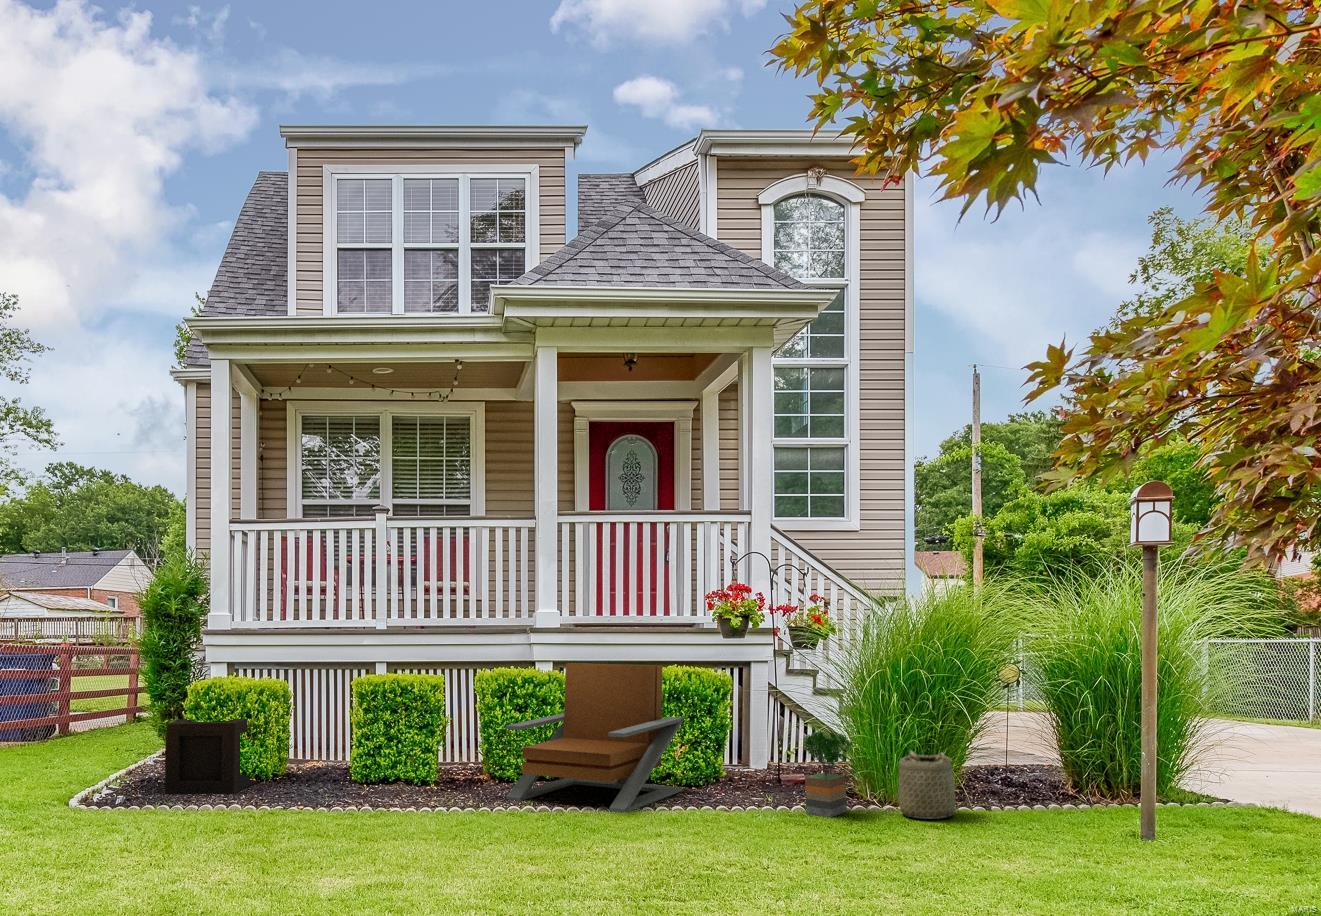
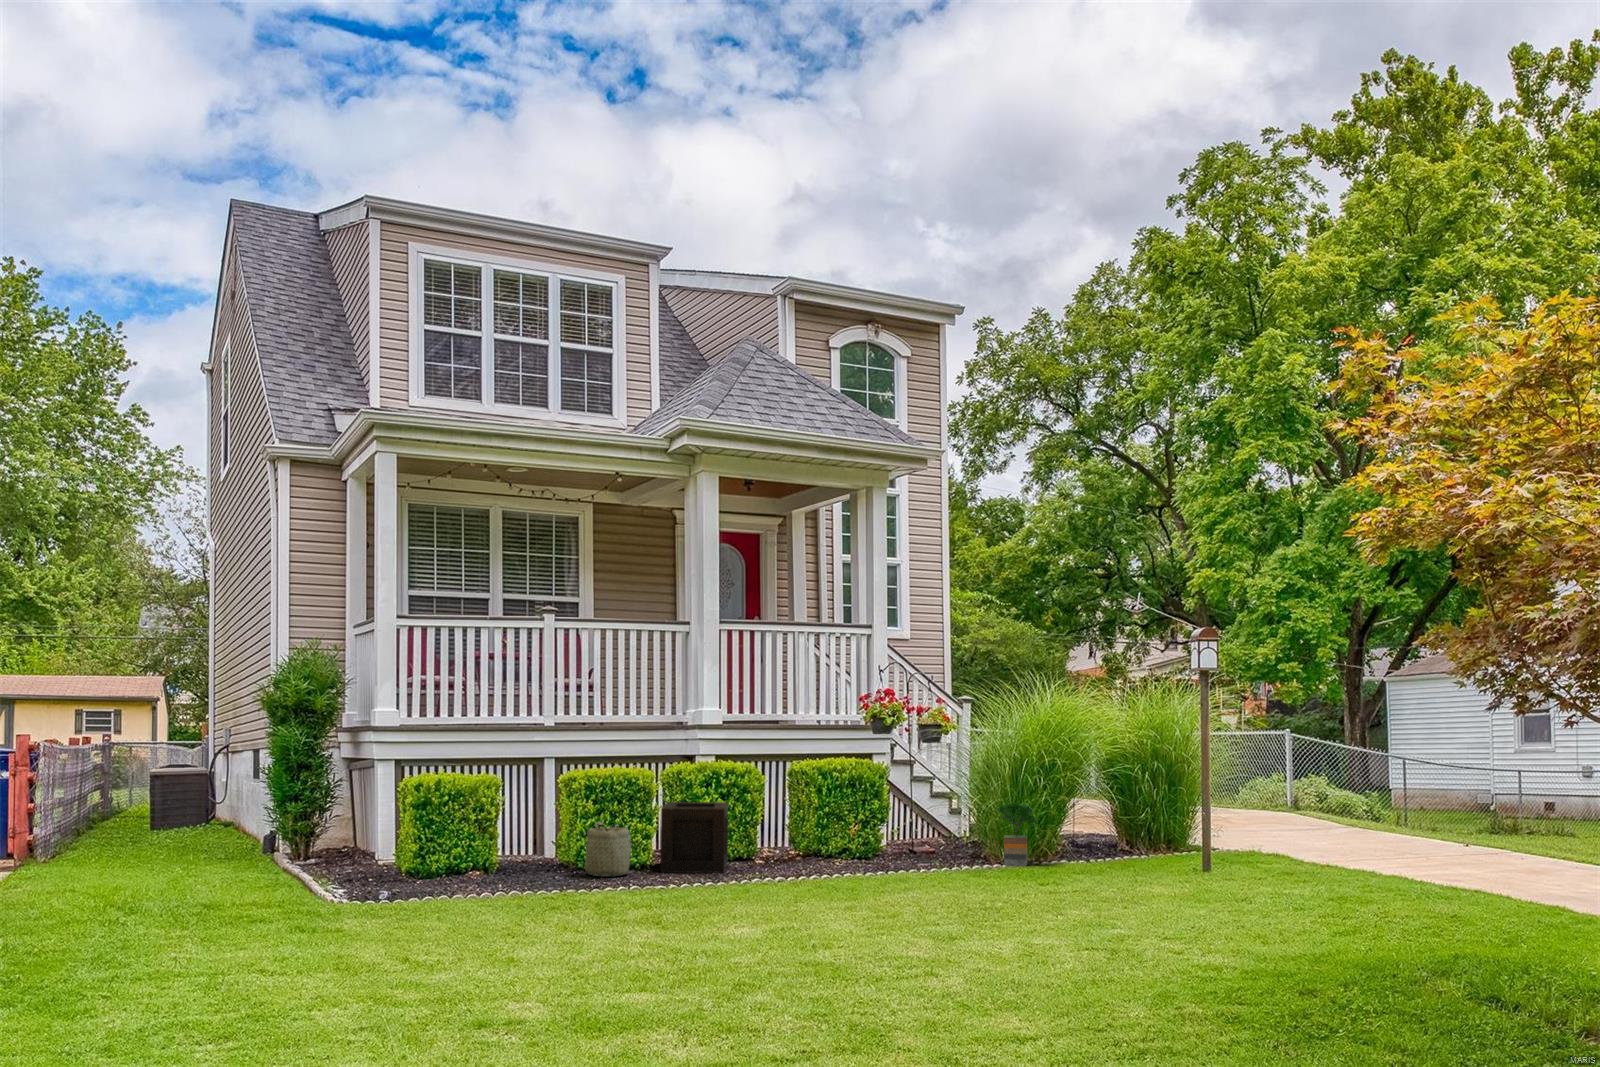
lounge chair: present [506,663,683,812] -> none [758,755,881,873]
wooden crate: present [165,718,259,794] -> present [660,802,728,873]
basket: present [898,750,956,819] -> present [585,822,631,877]

